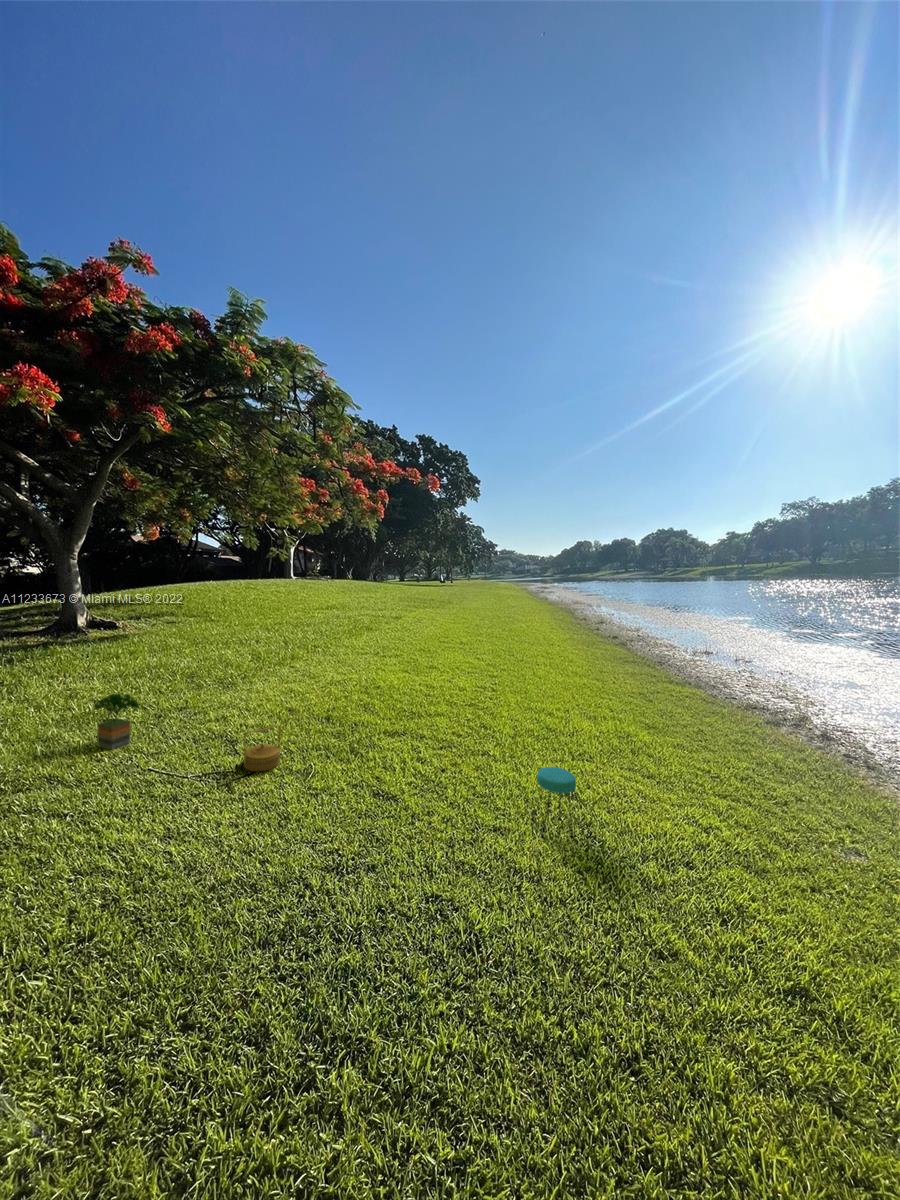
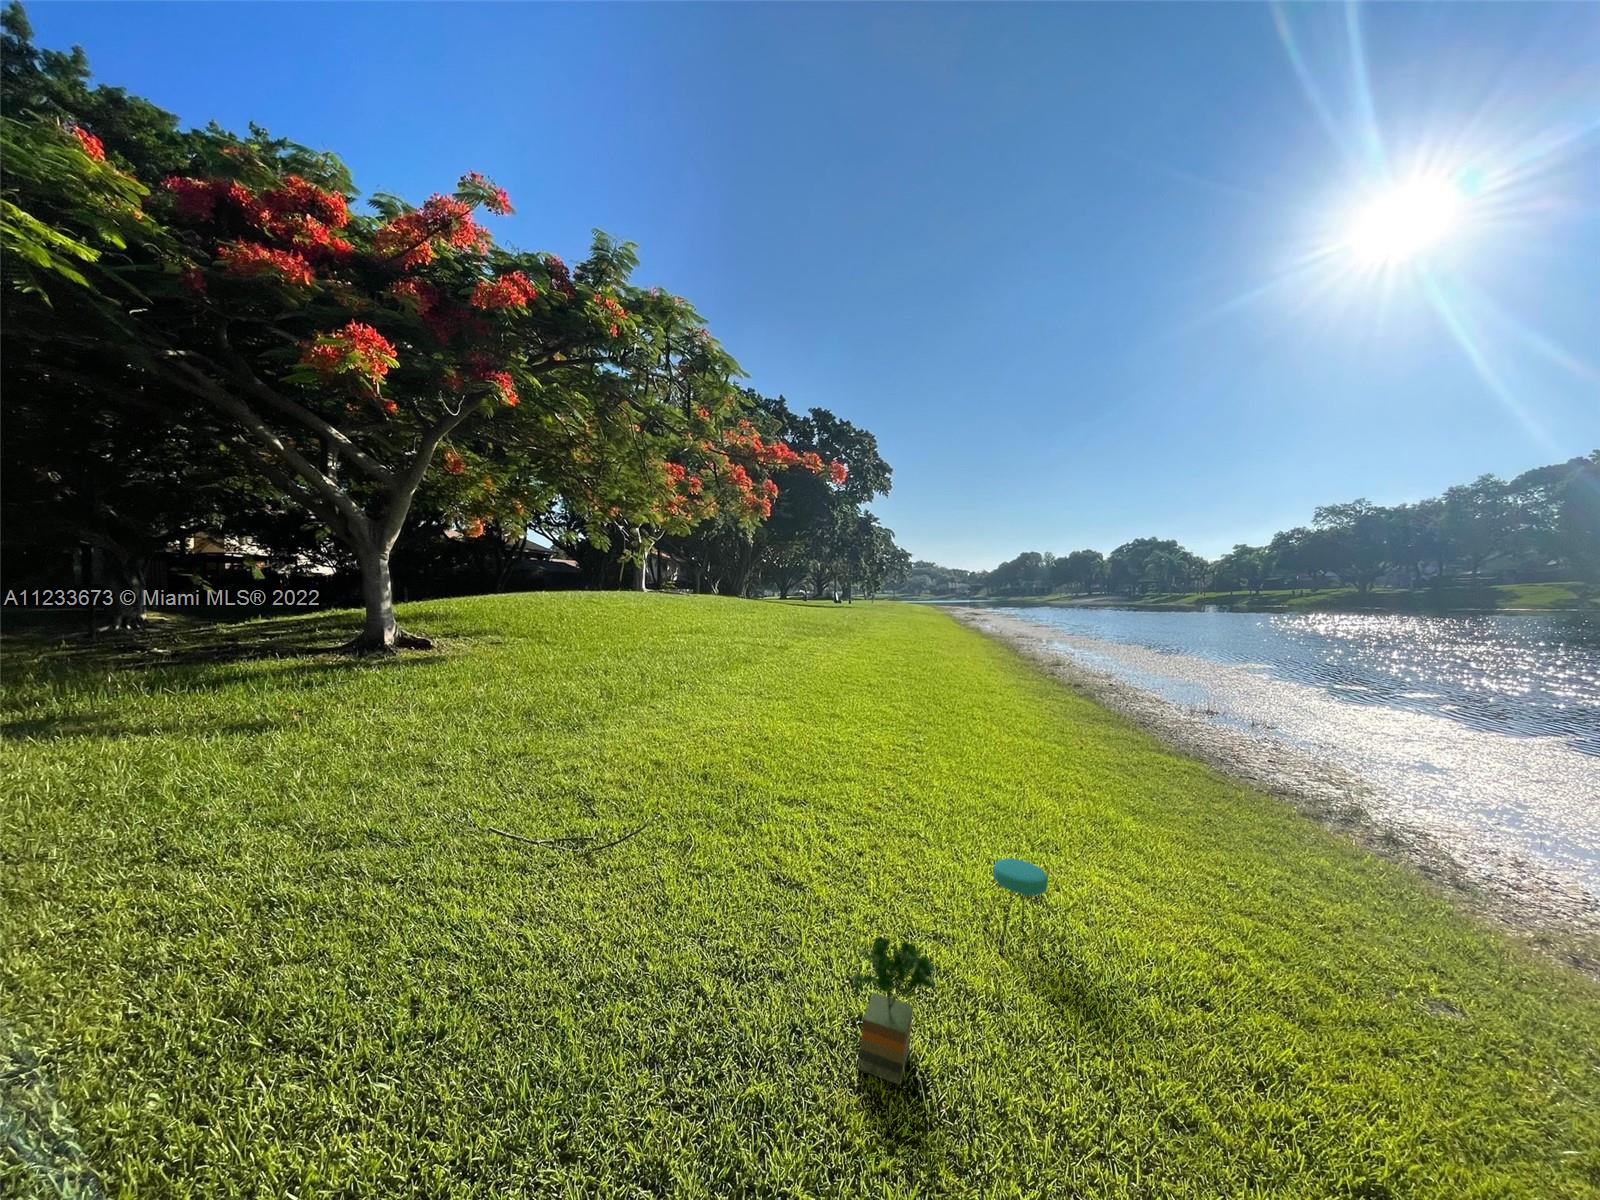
potted tree: present [93,693,140,750] -> present [853,937,936,1085]
basket: present [244,725,281,771] -> none [603,783,651,843]

